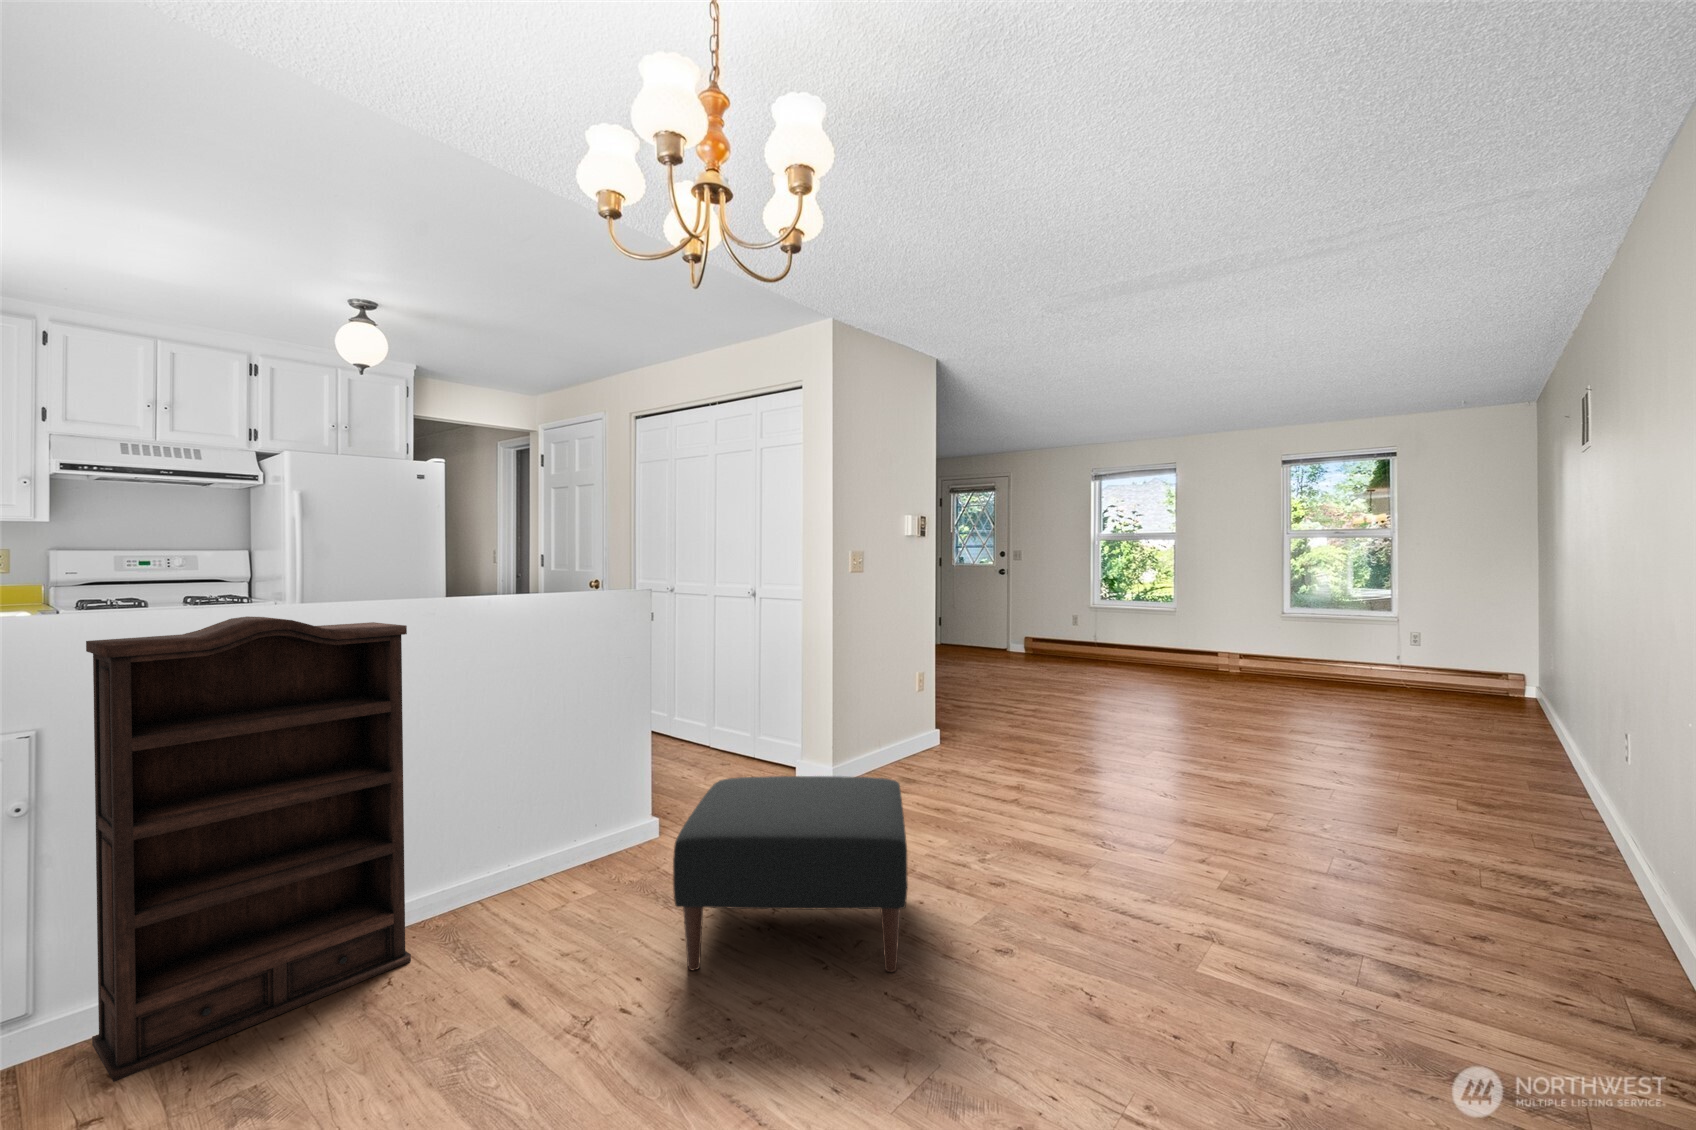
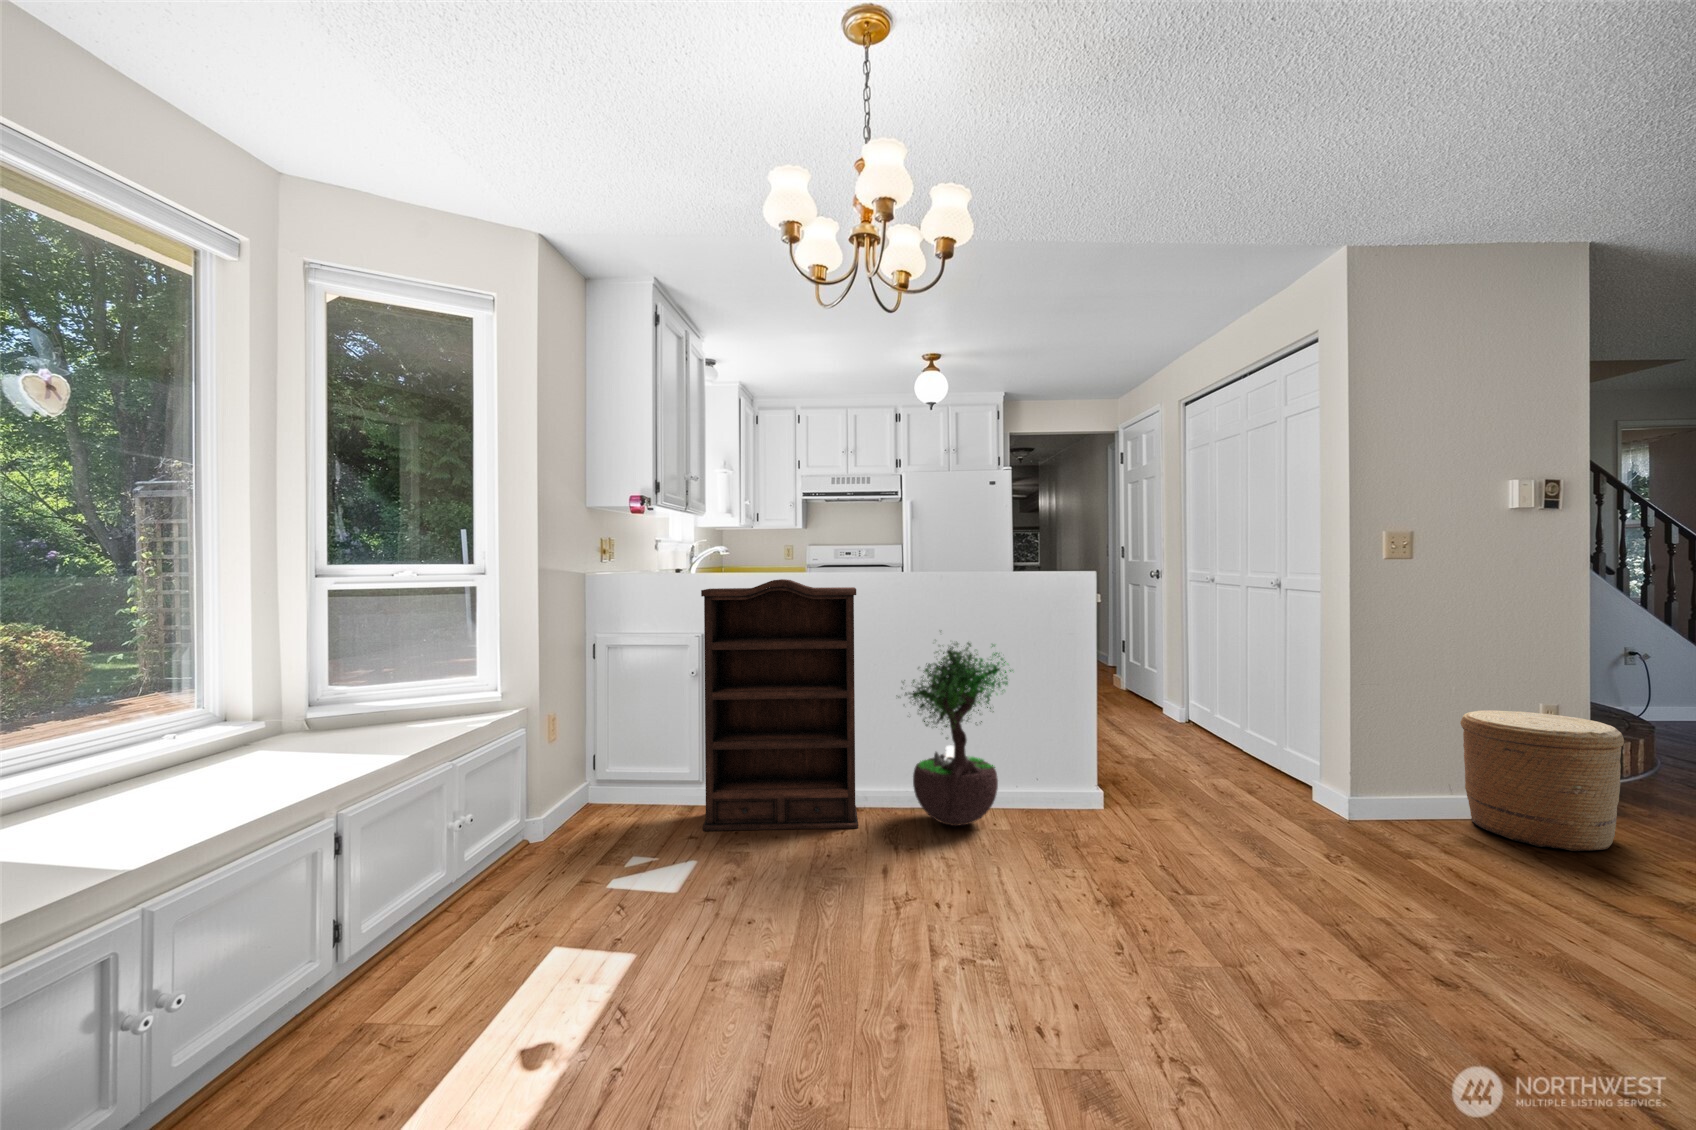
potted tree: none [474,670,620,912] -> present [898,642,1013,826]
woven basket: none [891,682,976,776] -> present [1460,710,1624,851]
ottoman: present [673,776,908,972] -> none [991,755,1298,986]

